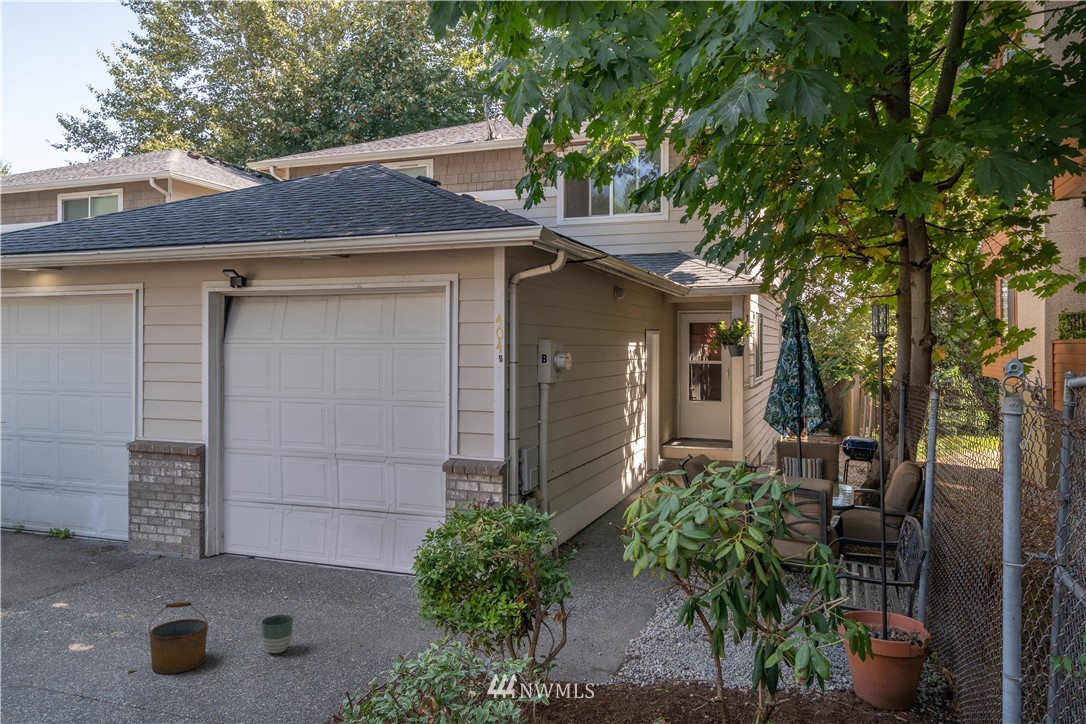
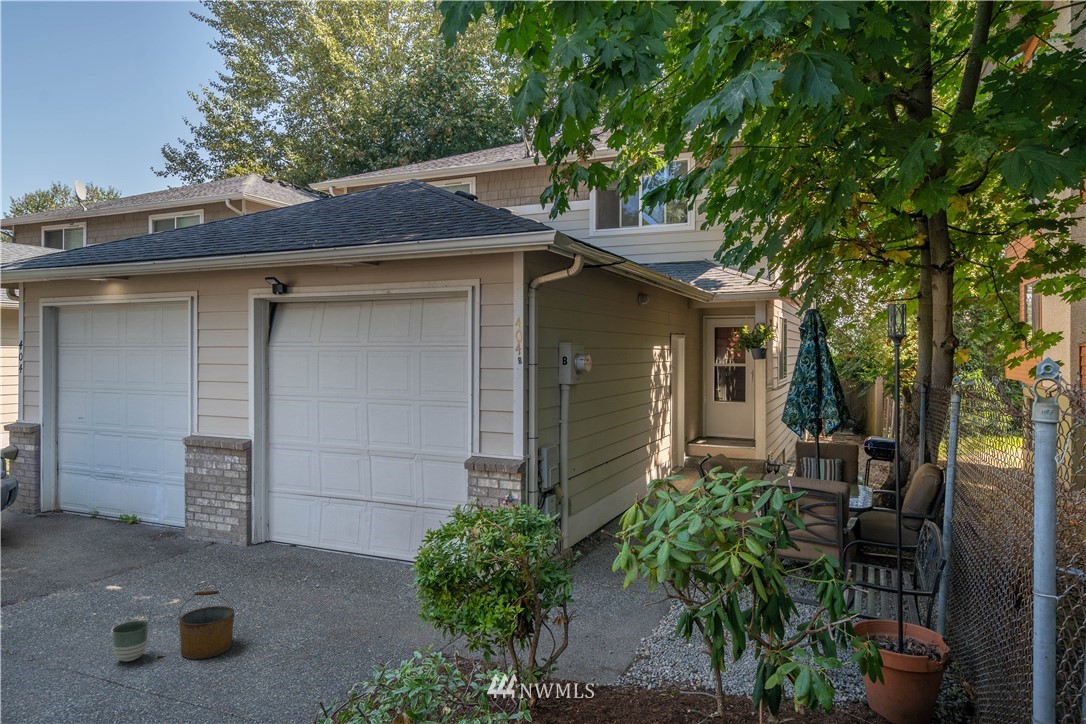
planter: present [262,615,293,653] -> present [113,621,149,662]

